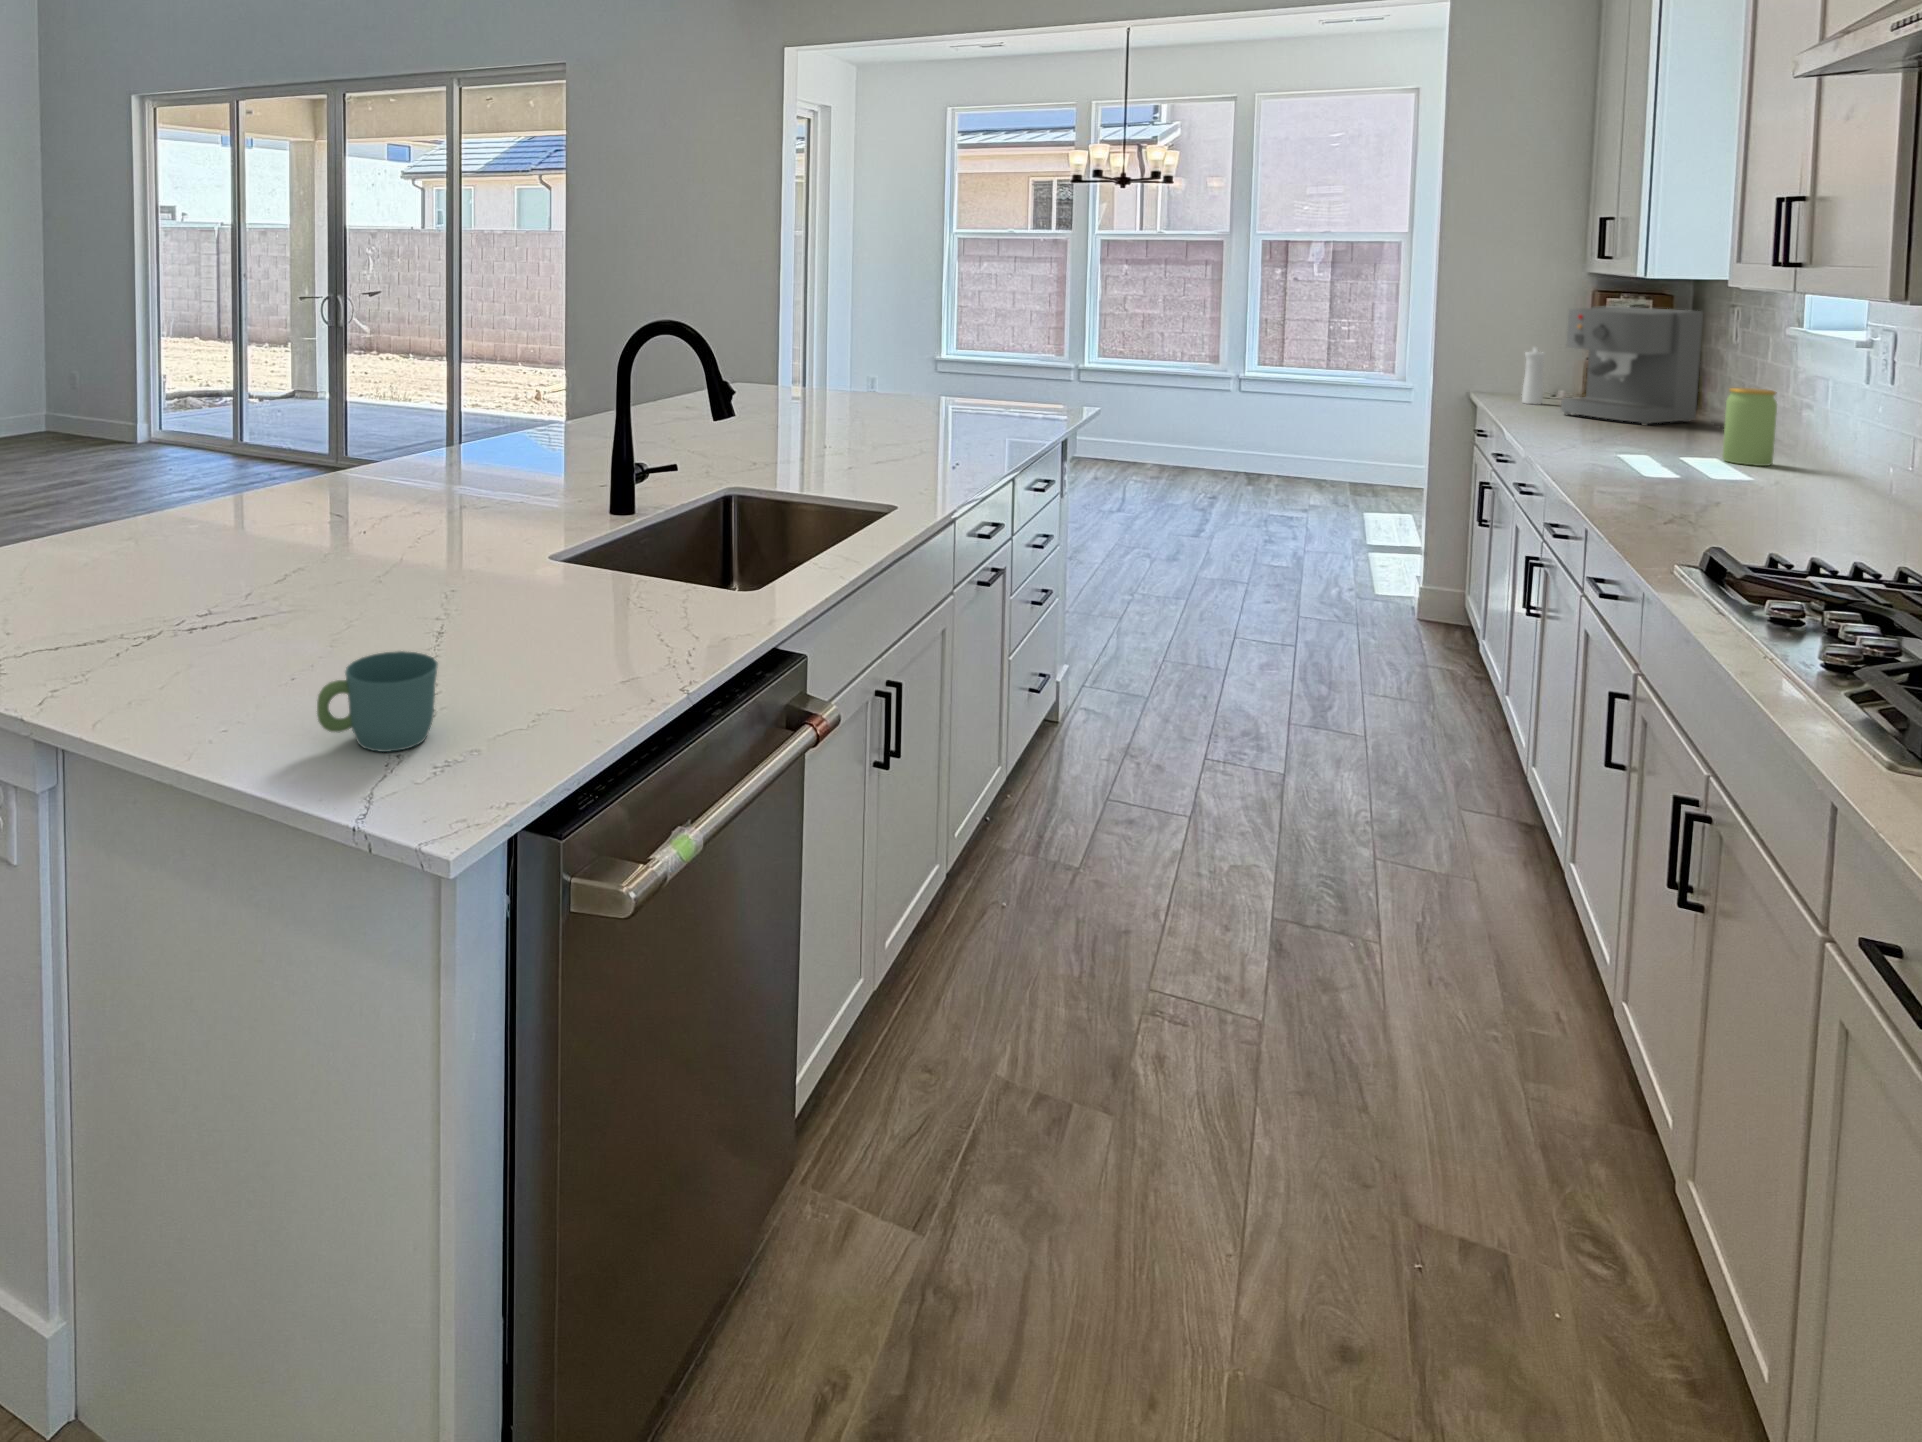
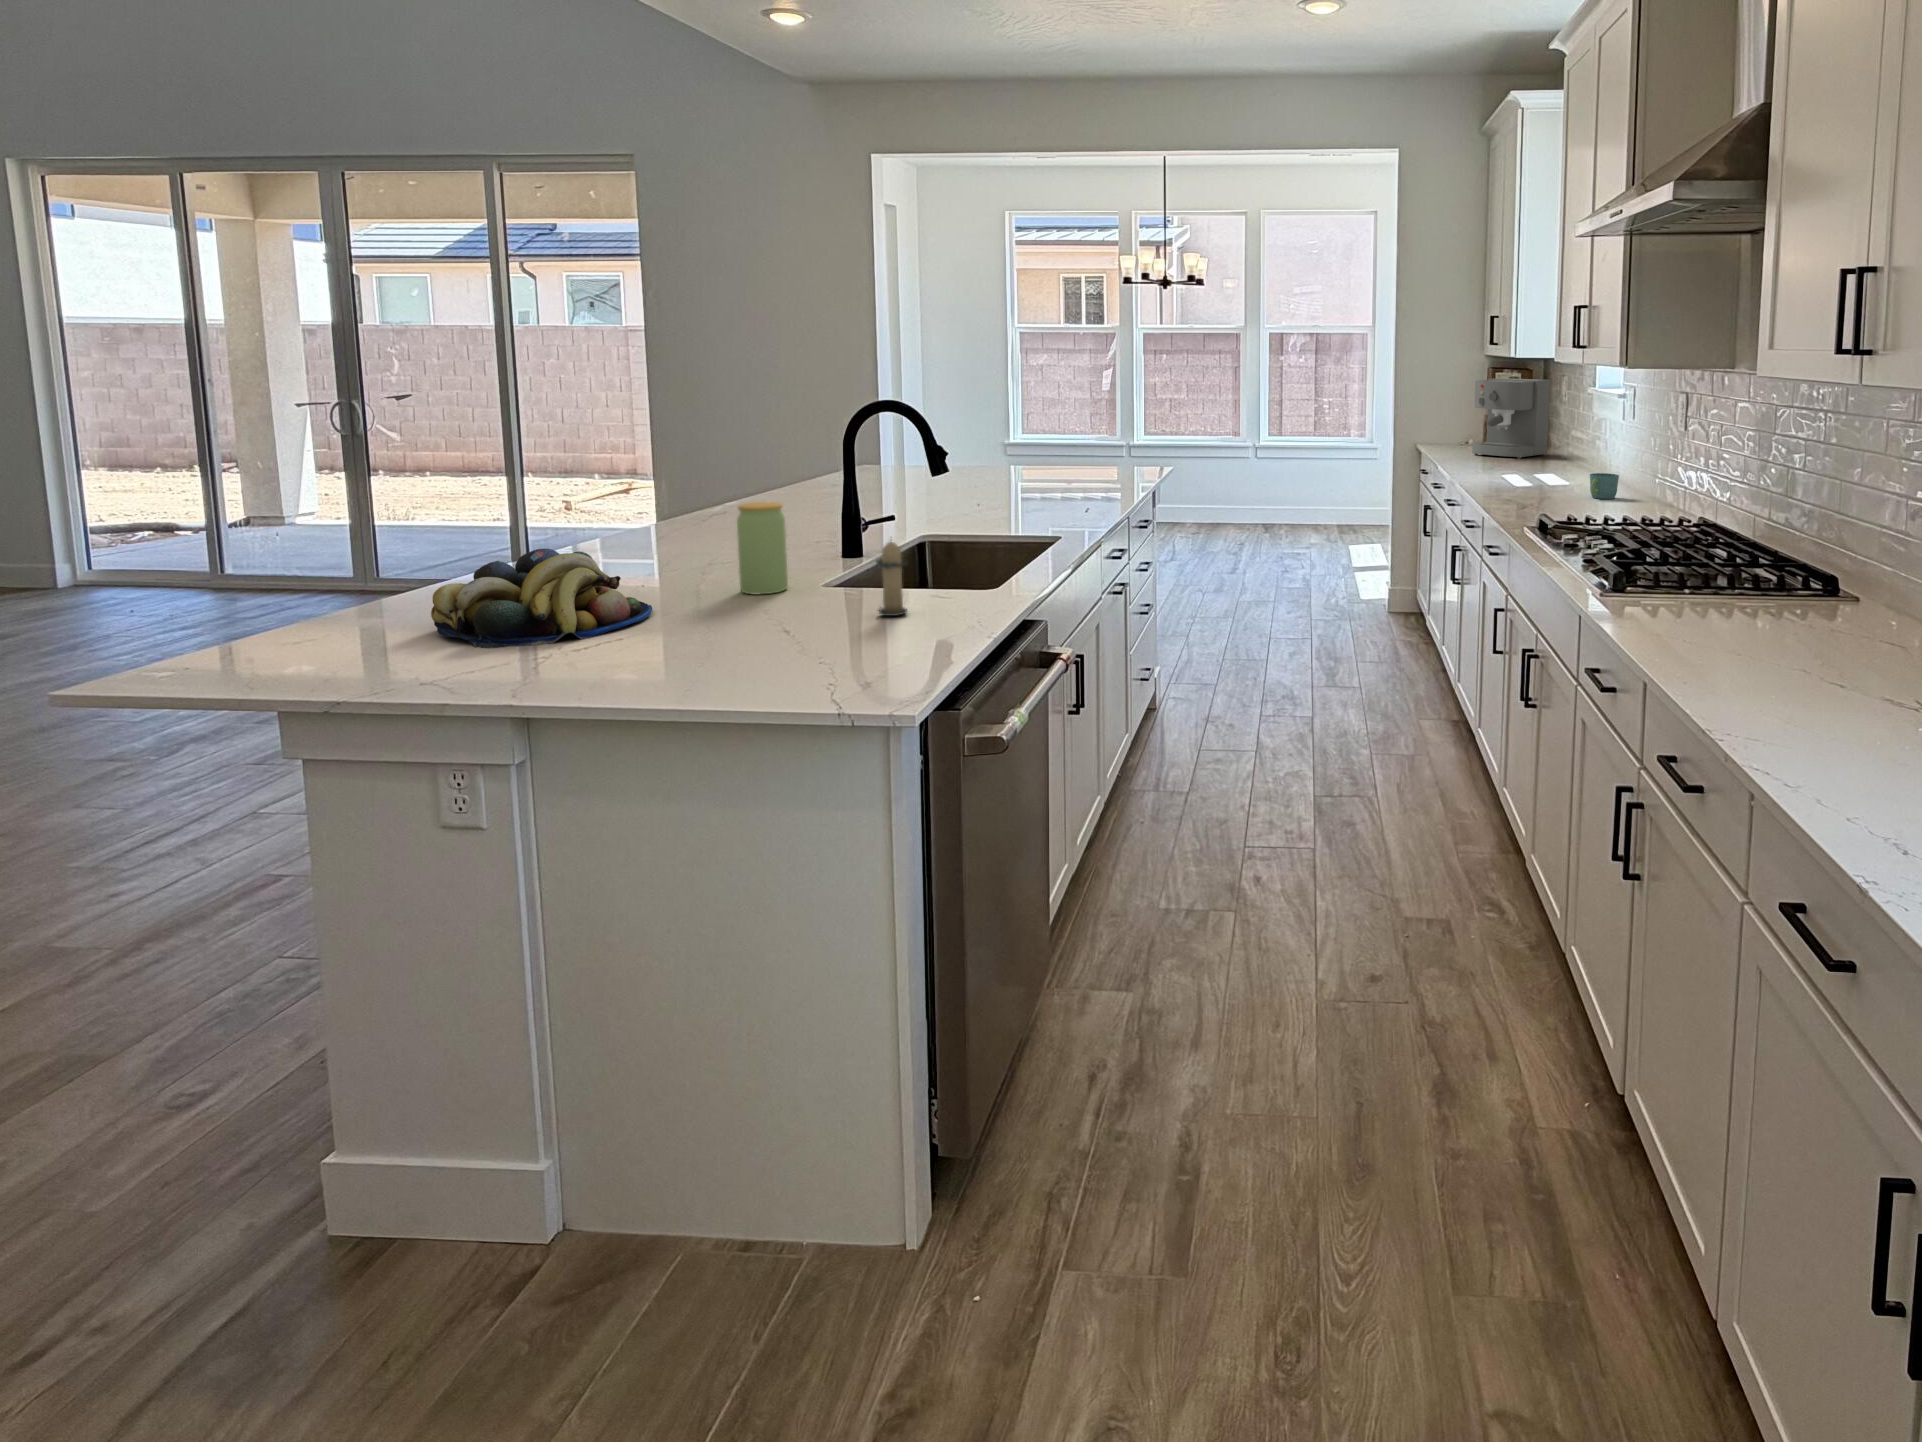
pepper mill: present [1522,347,1545,405] -> none [1450,403,1463,450]
jar: present [1722,388,1777,466] -> present [737,502,788,594]
fruit bowl: none [74,483,322,615] -> present [431,549,652,648]
candle: none [553,513,609,630] -> present [876,537,907,616]
mug: present [317,651,438,752] -> present [1590,473,1619,499]

